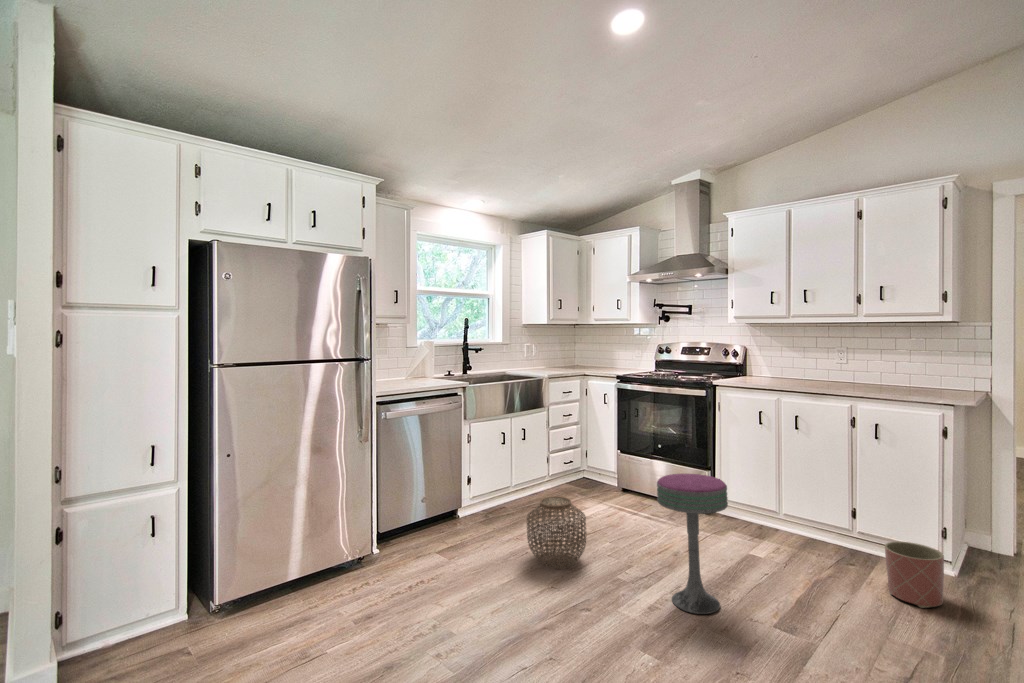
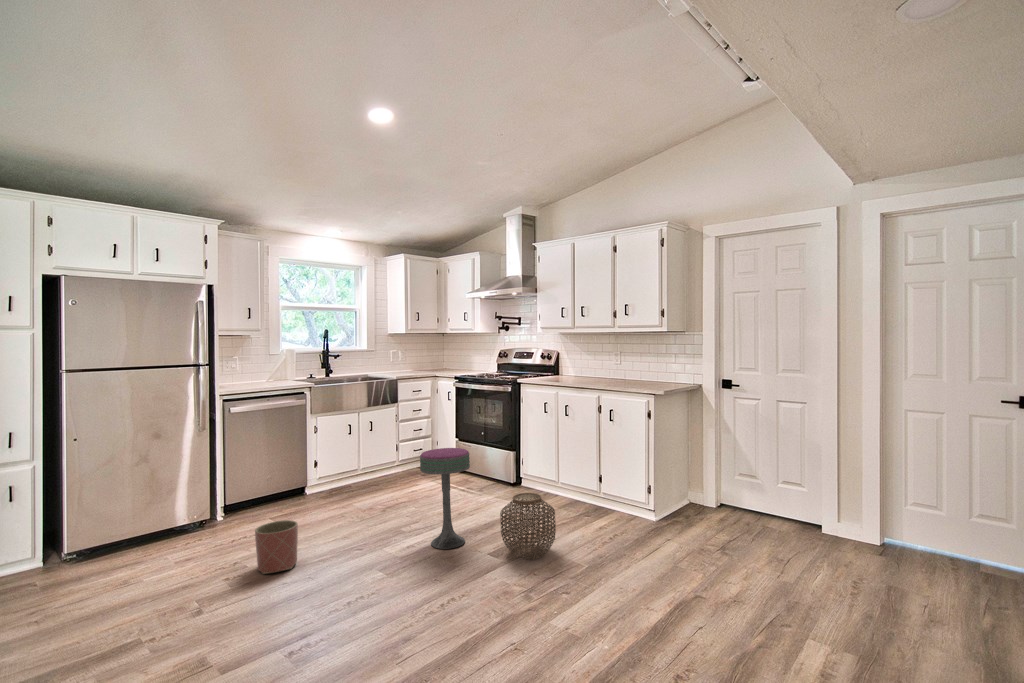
woven basket: present [527,497,586,569] -> present [500,493,556,560]
planter: present [885,542,944,608] -> present [255,520,298,574]

